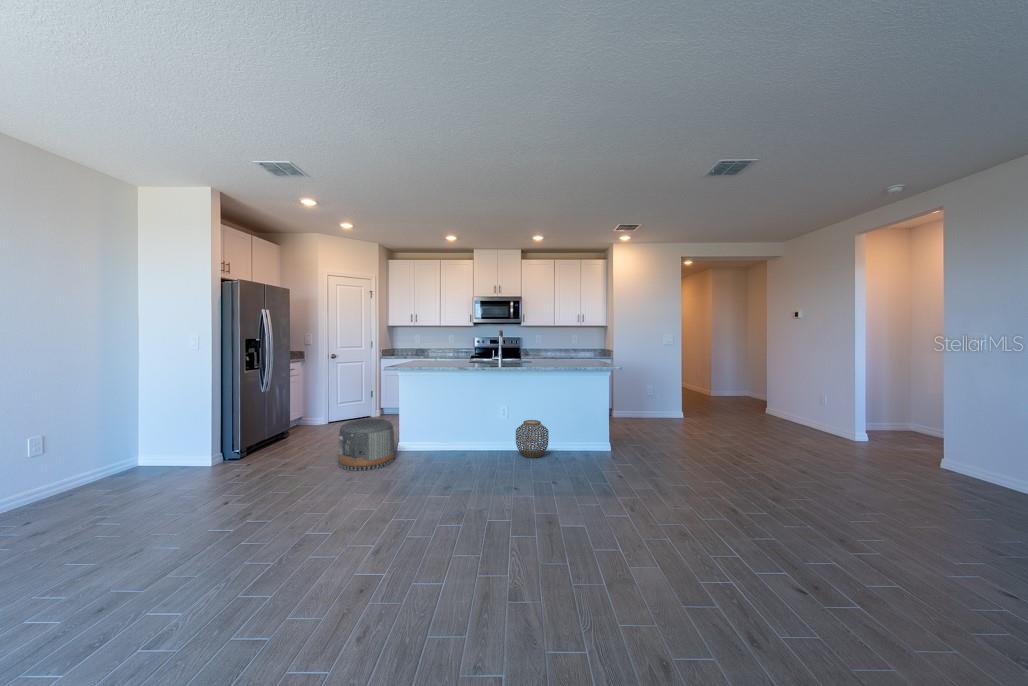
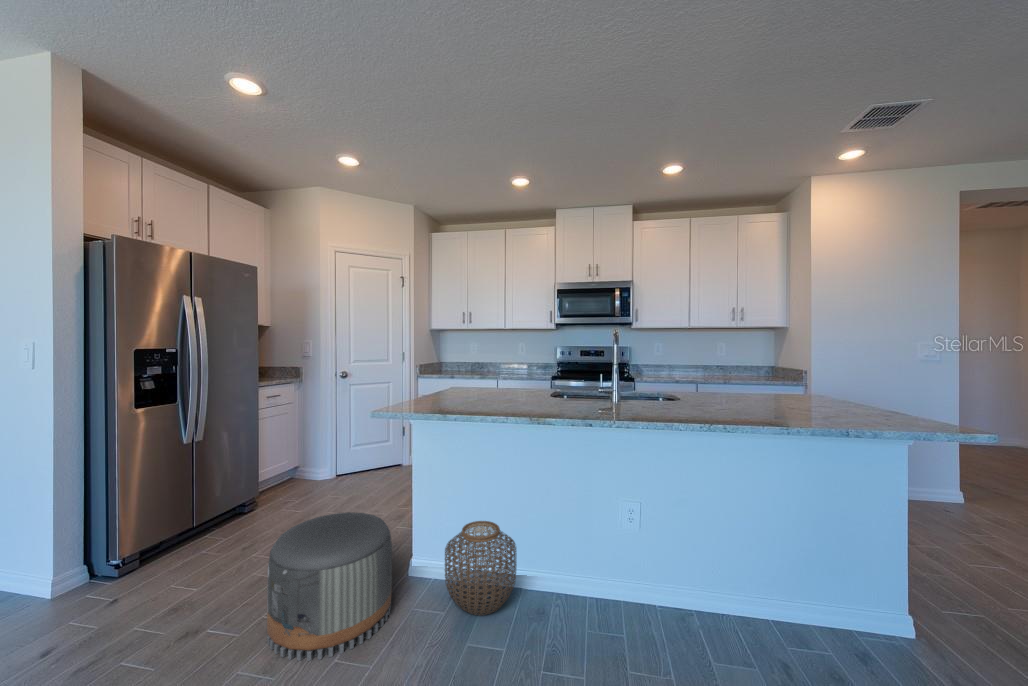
woven basket: present [516,420,548,458] -> present [445,521,516,615]

